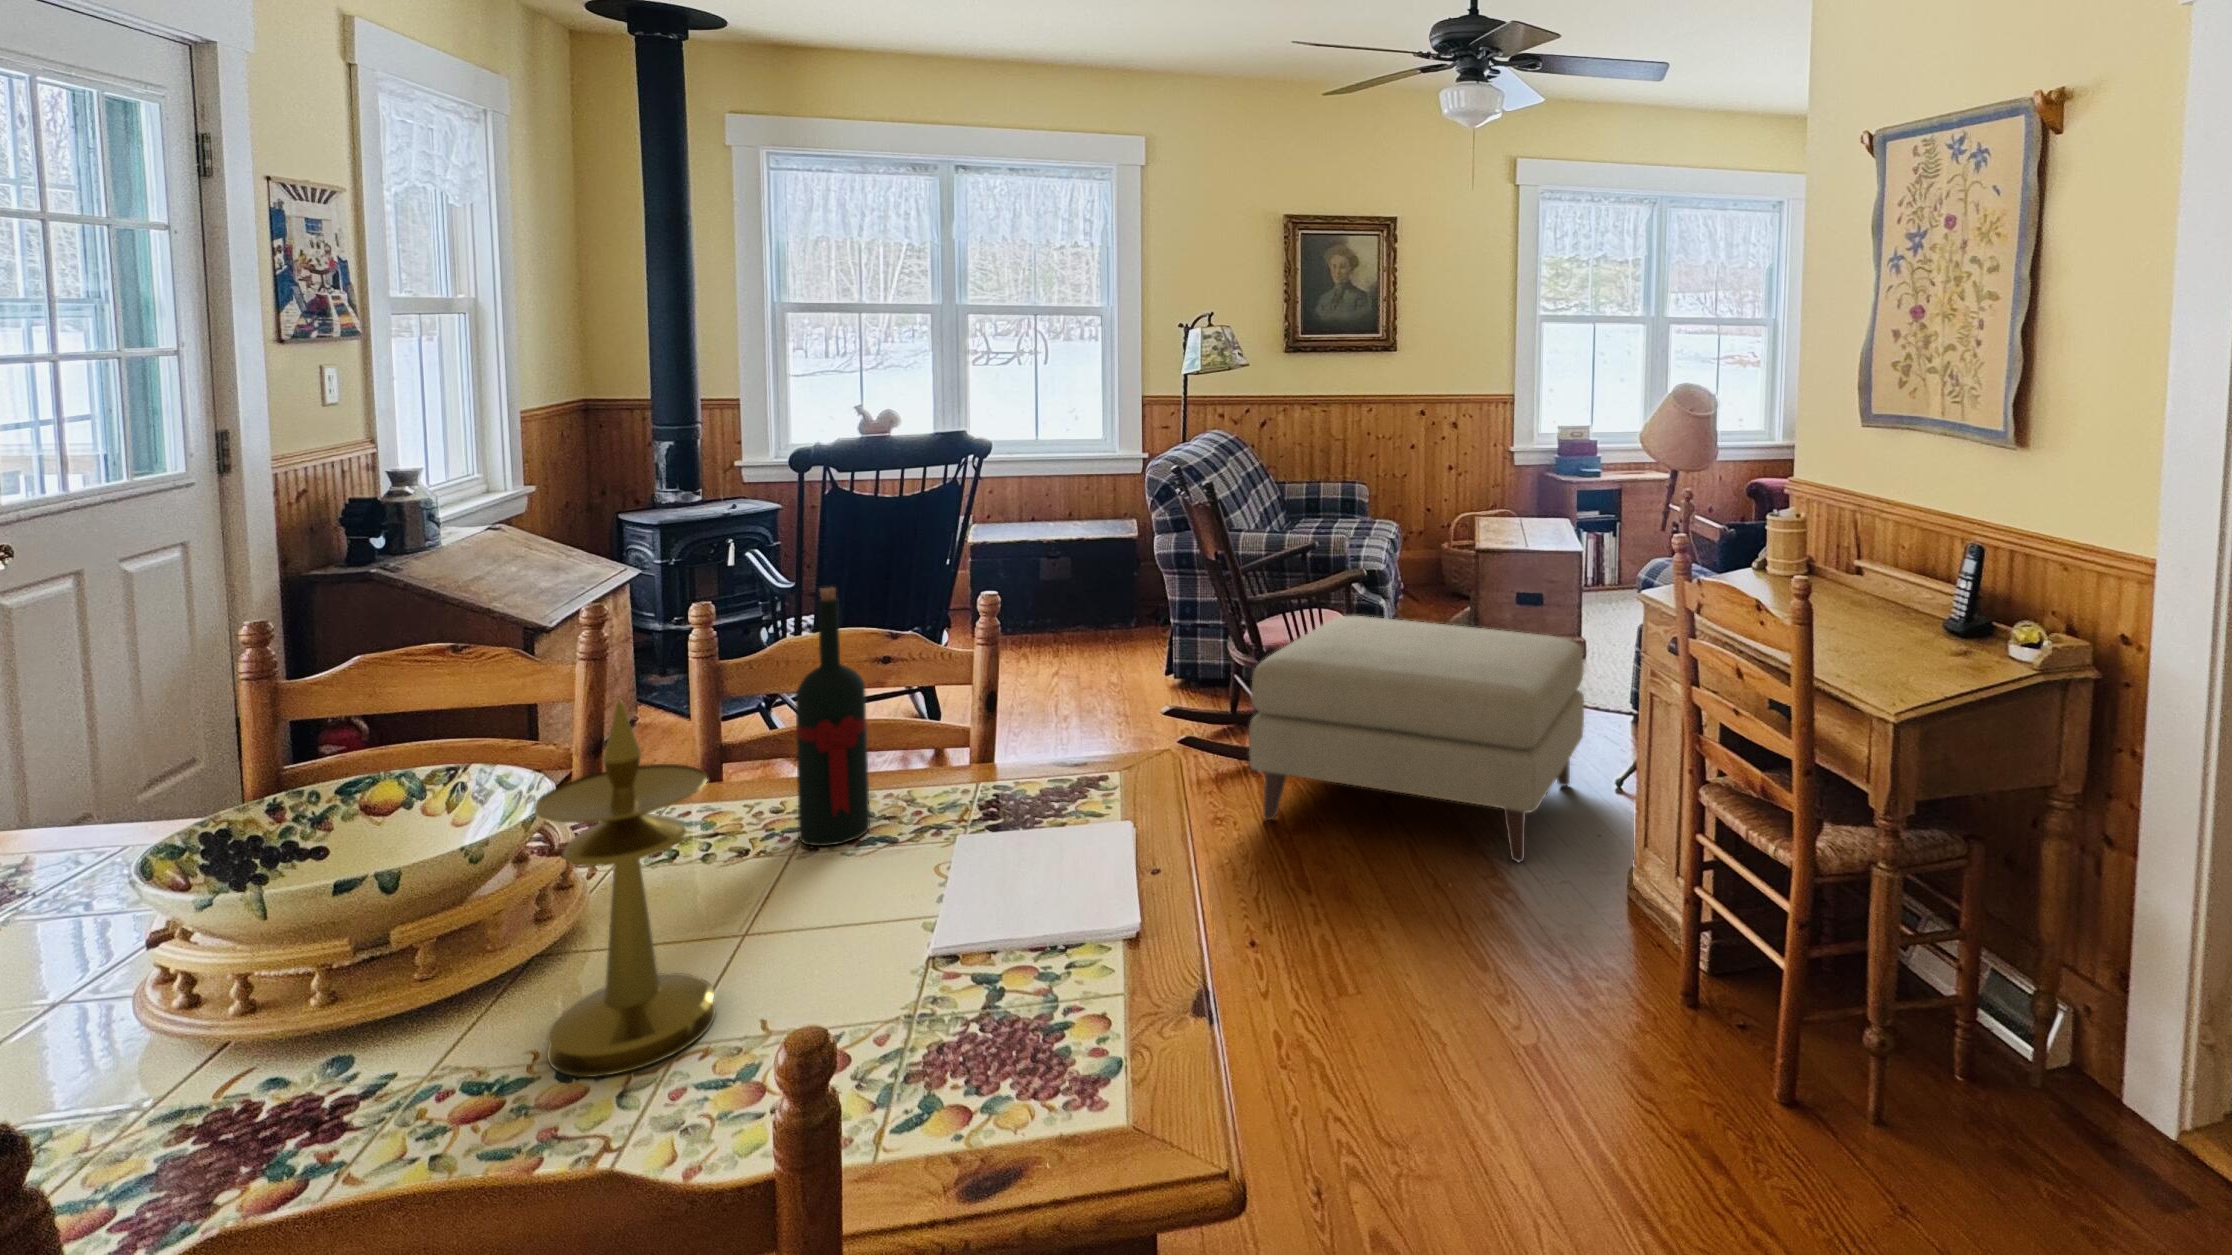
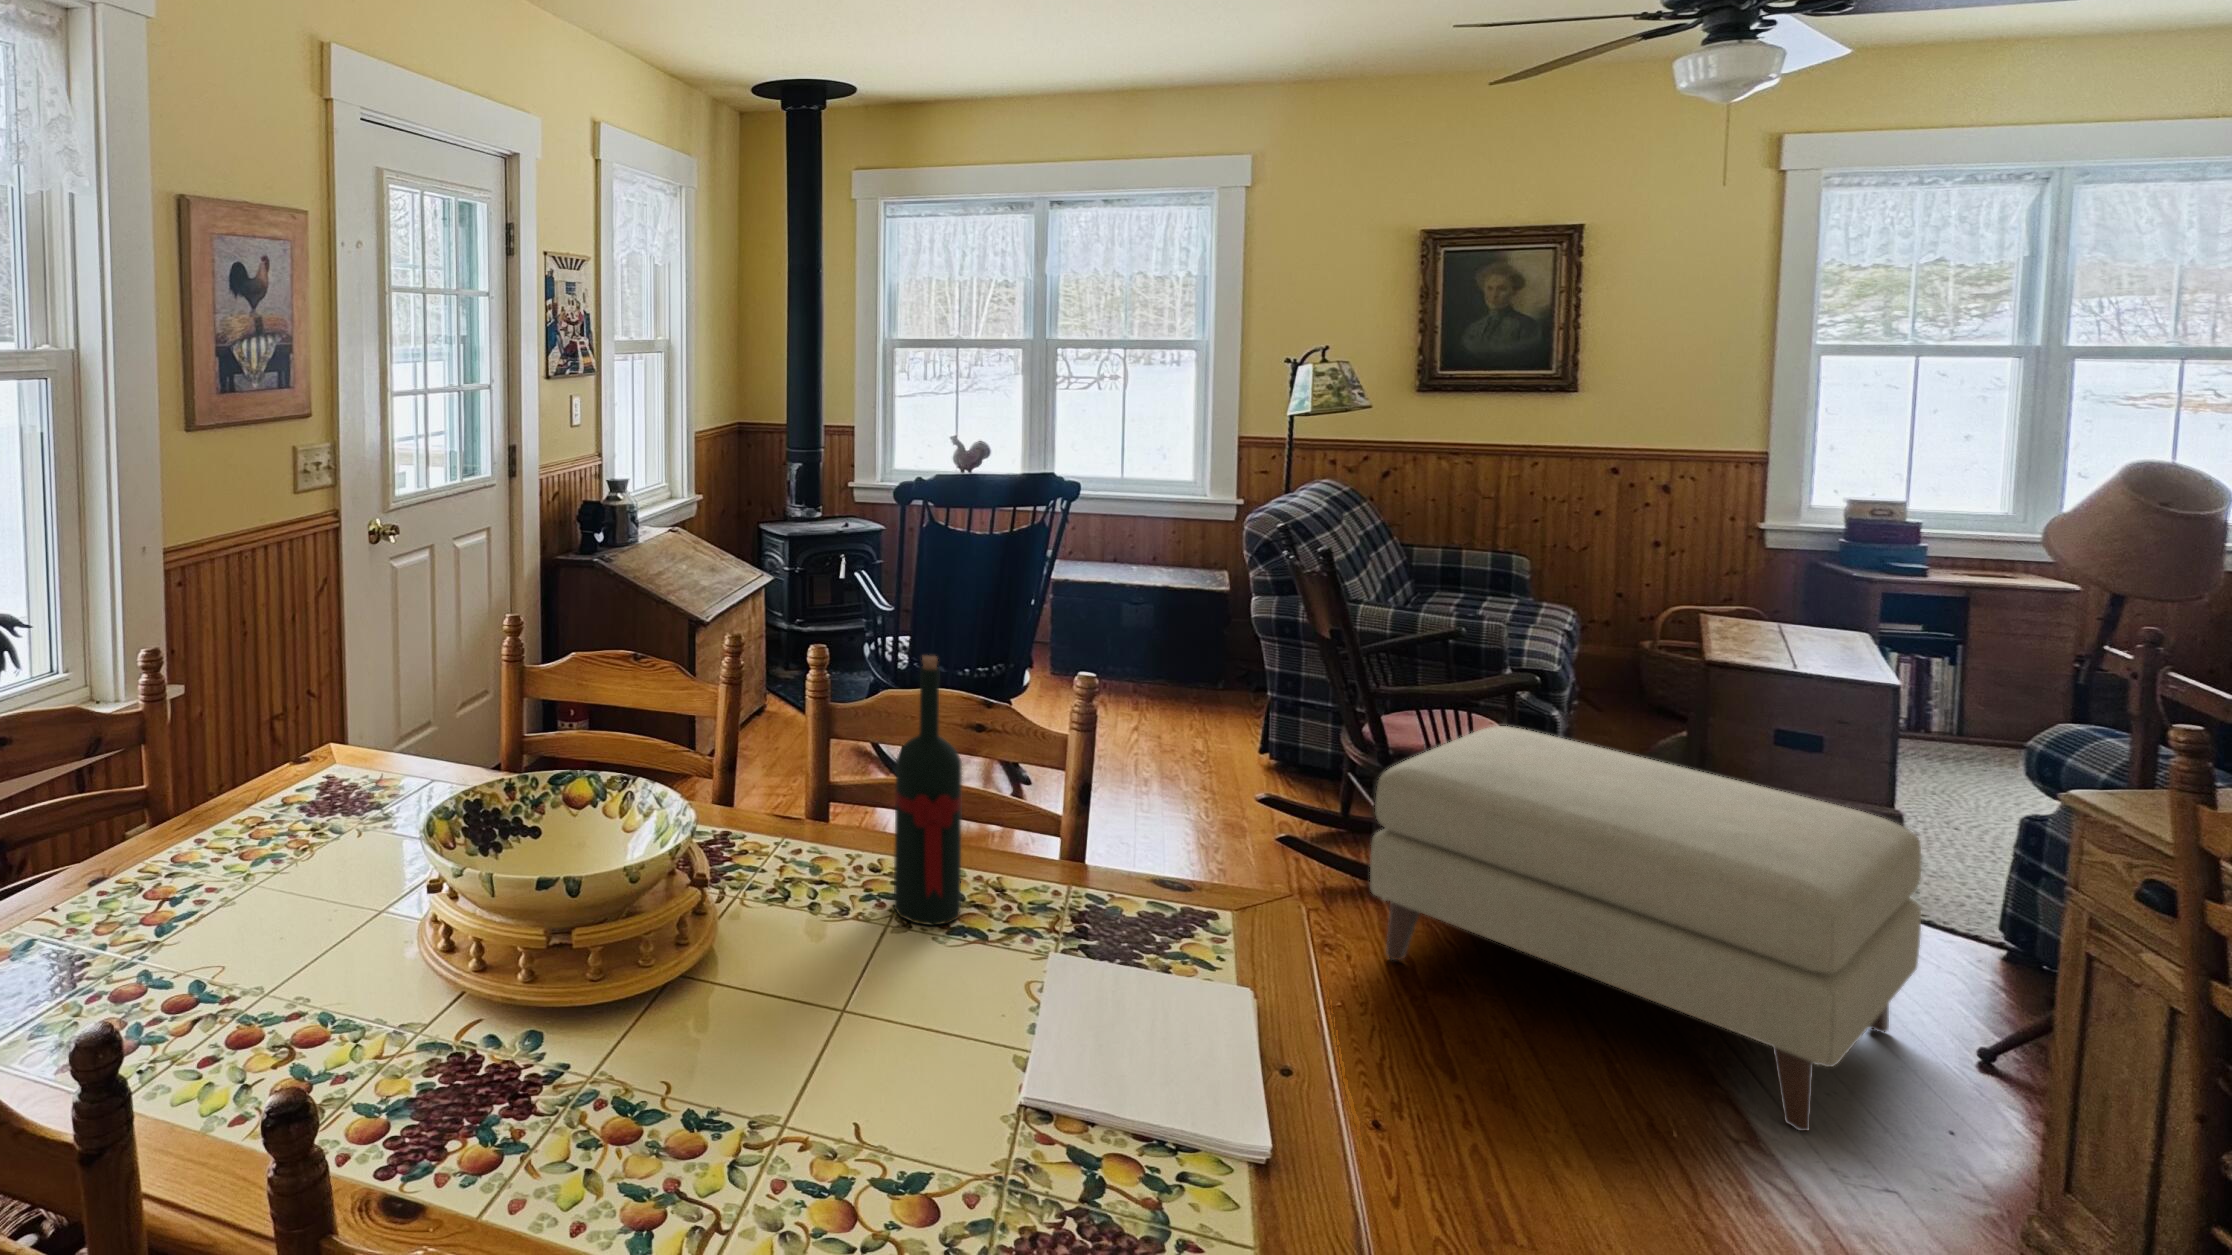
candlestick: present [534,701,715,1077] -> none [672,766,815,1143]

